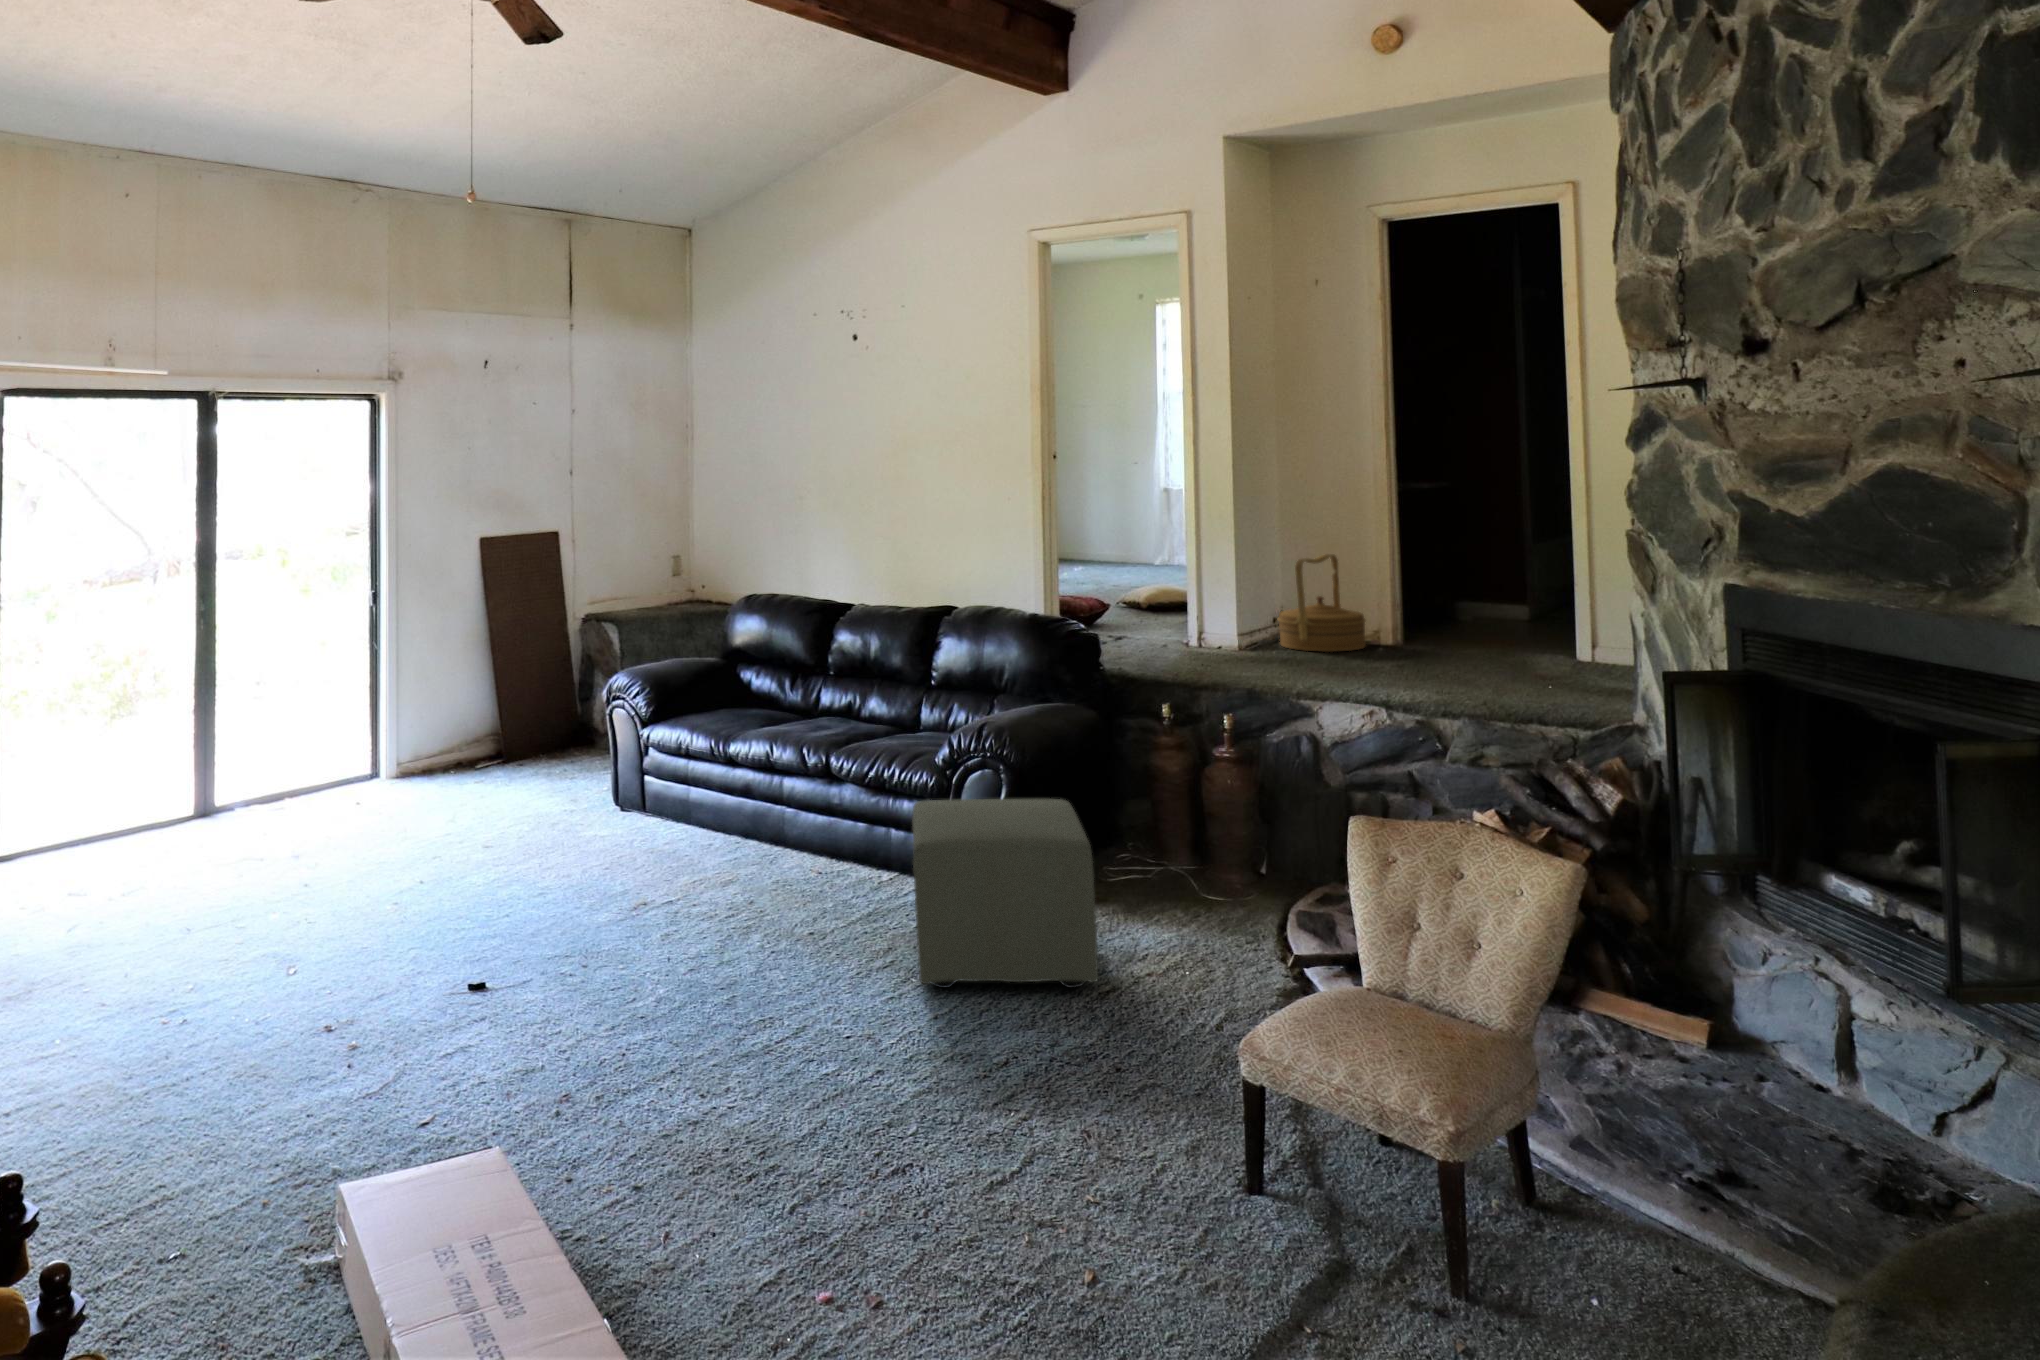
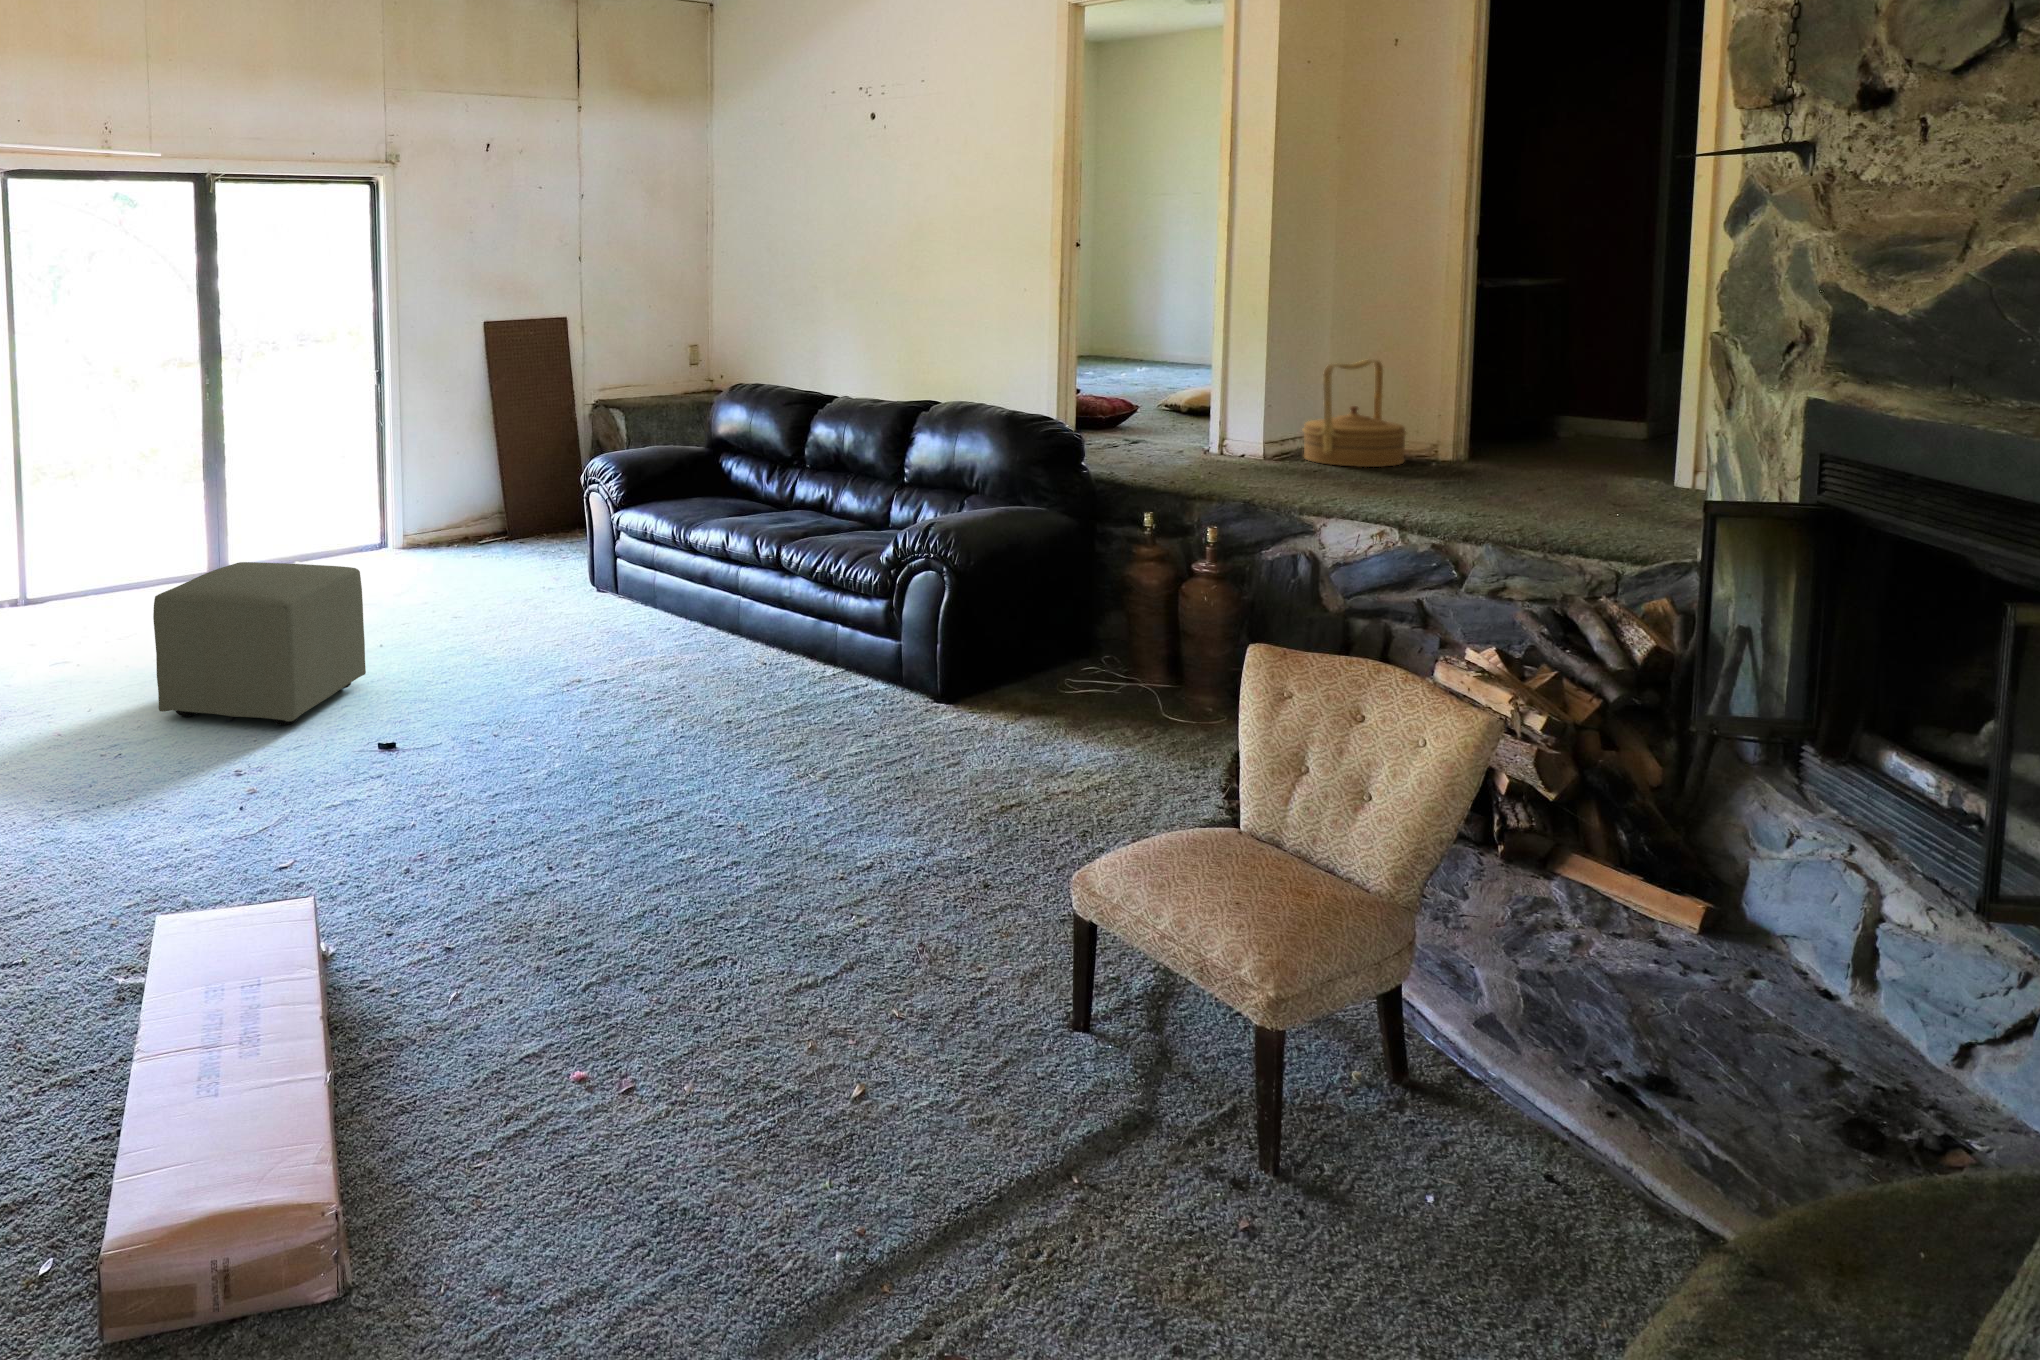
ottoman: present [913,799,1098,988] -> present [153,562,366,725]

